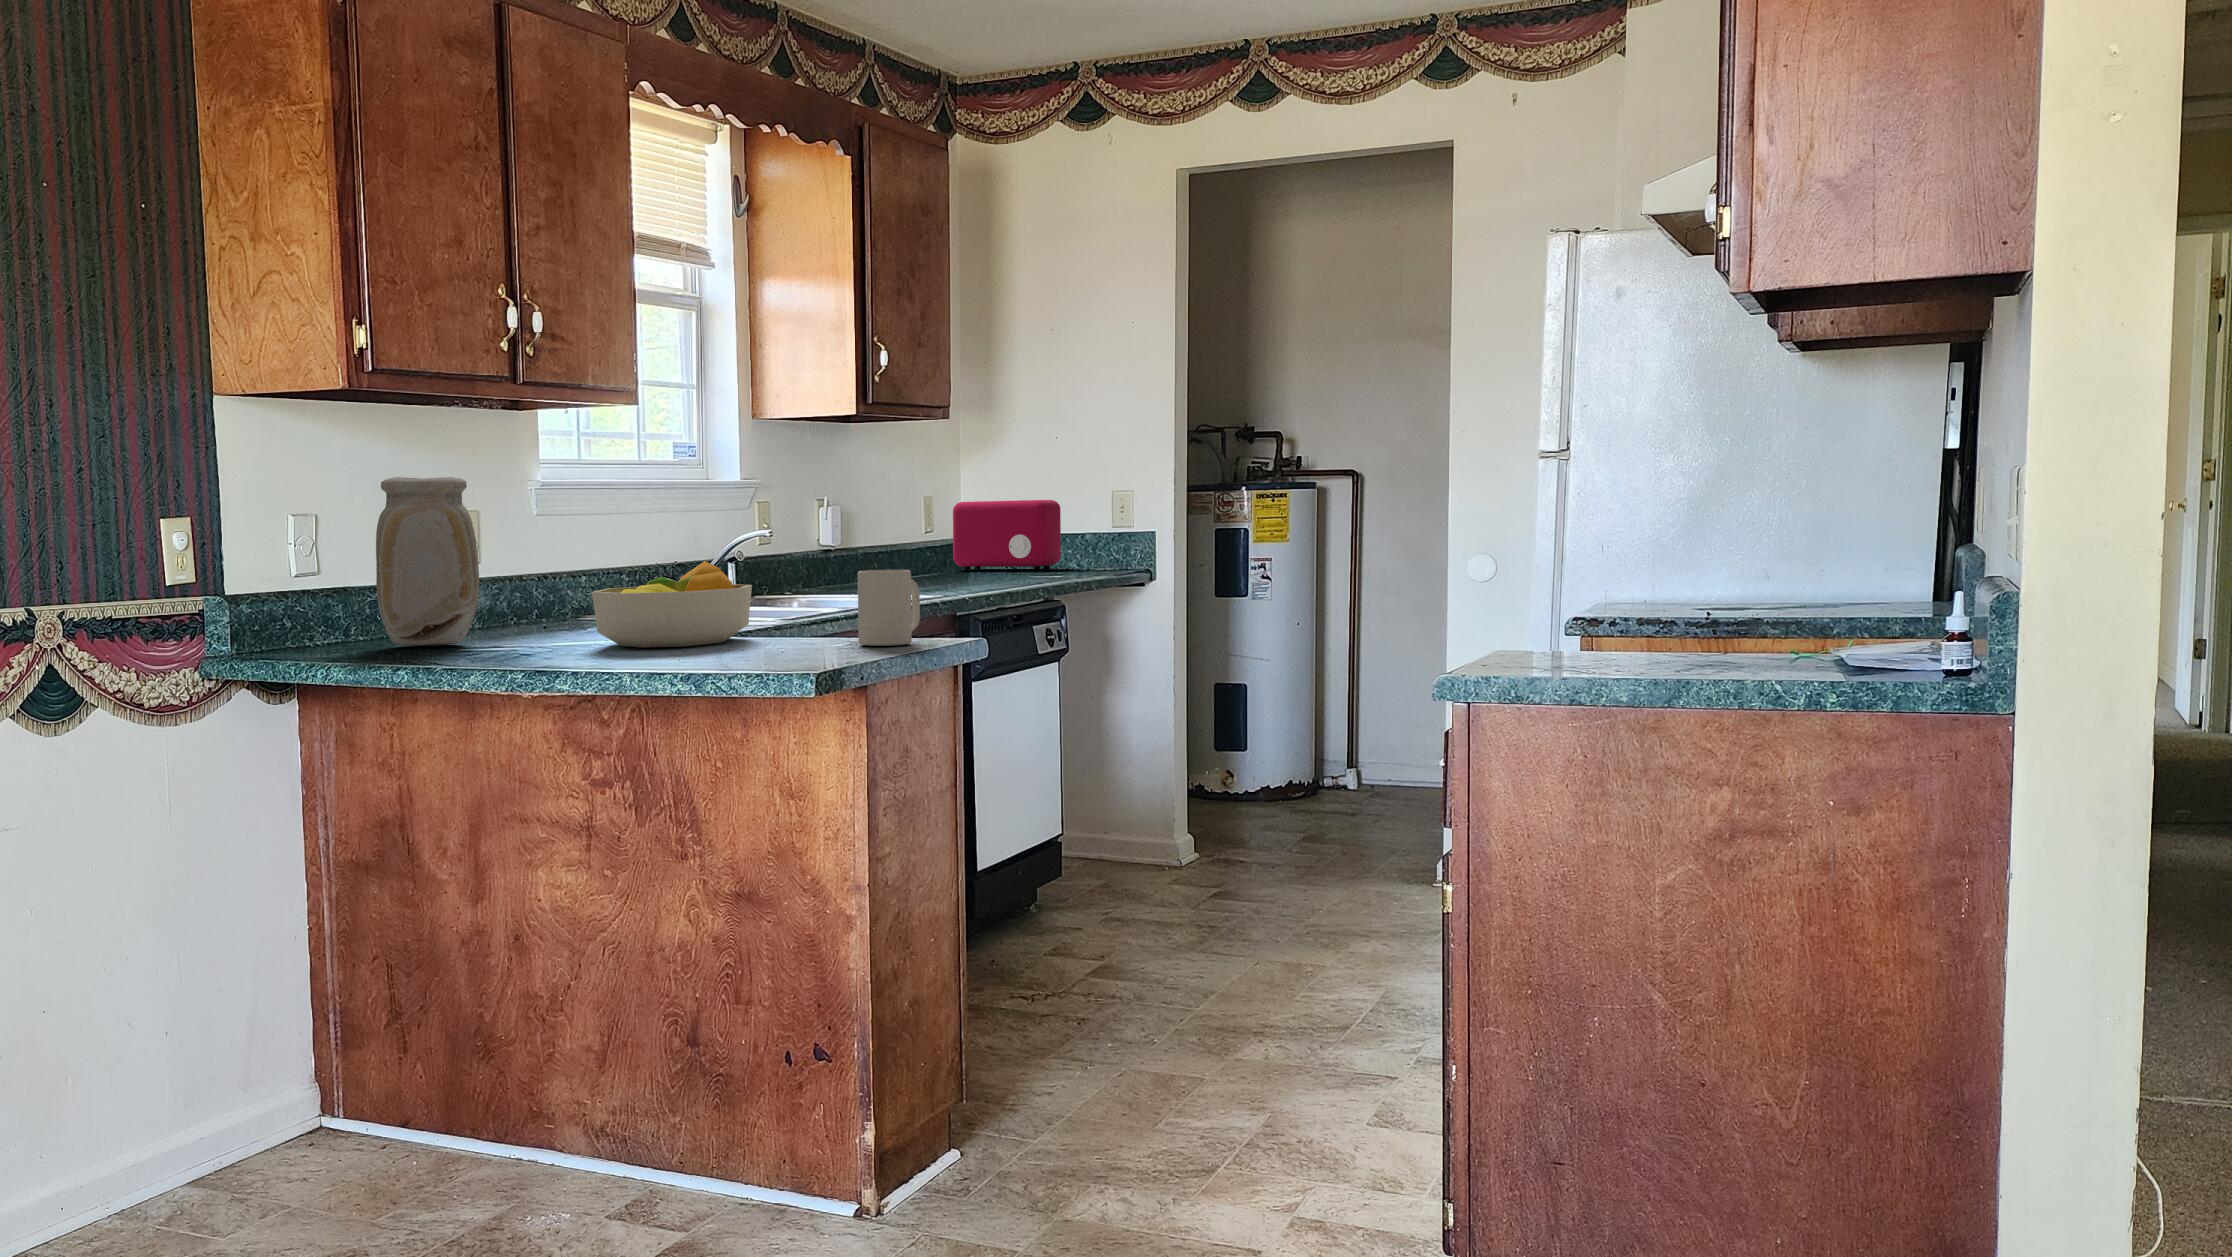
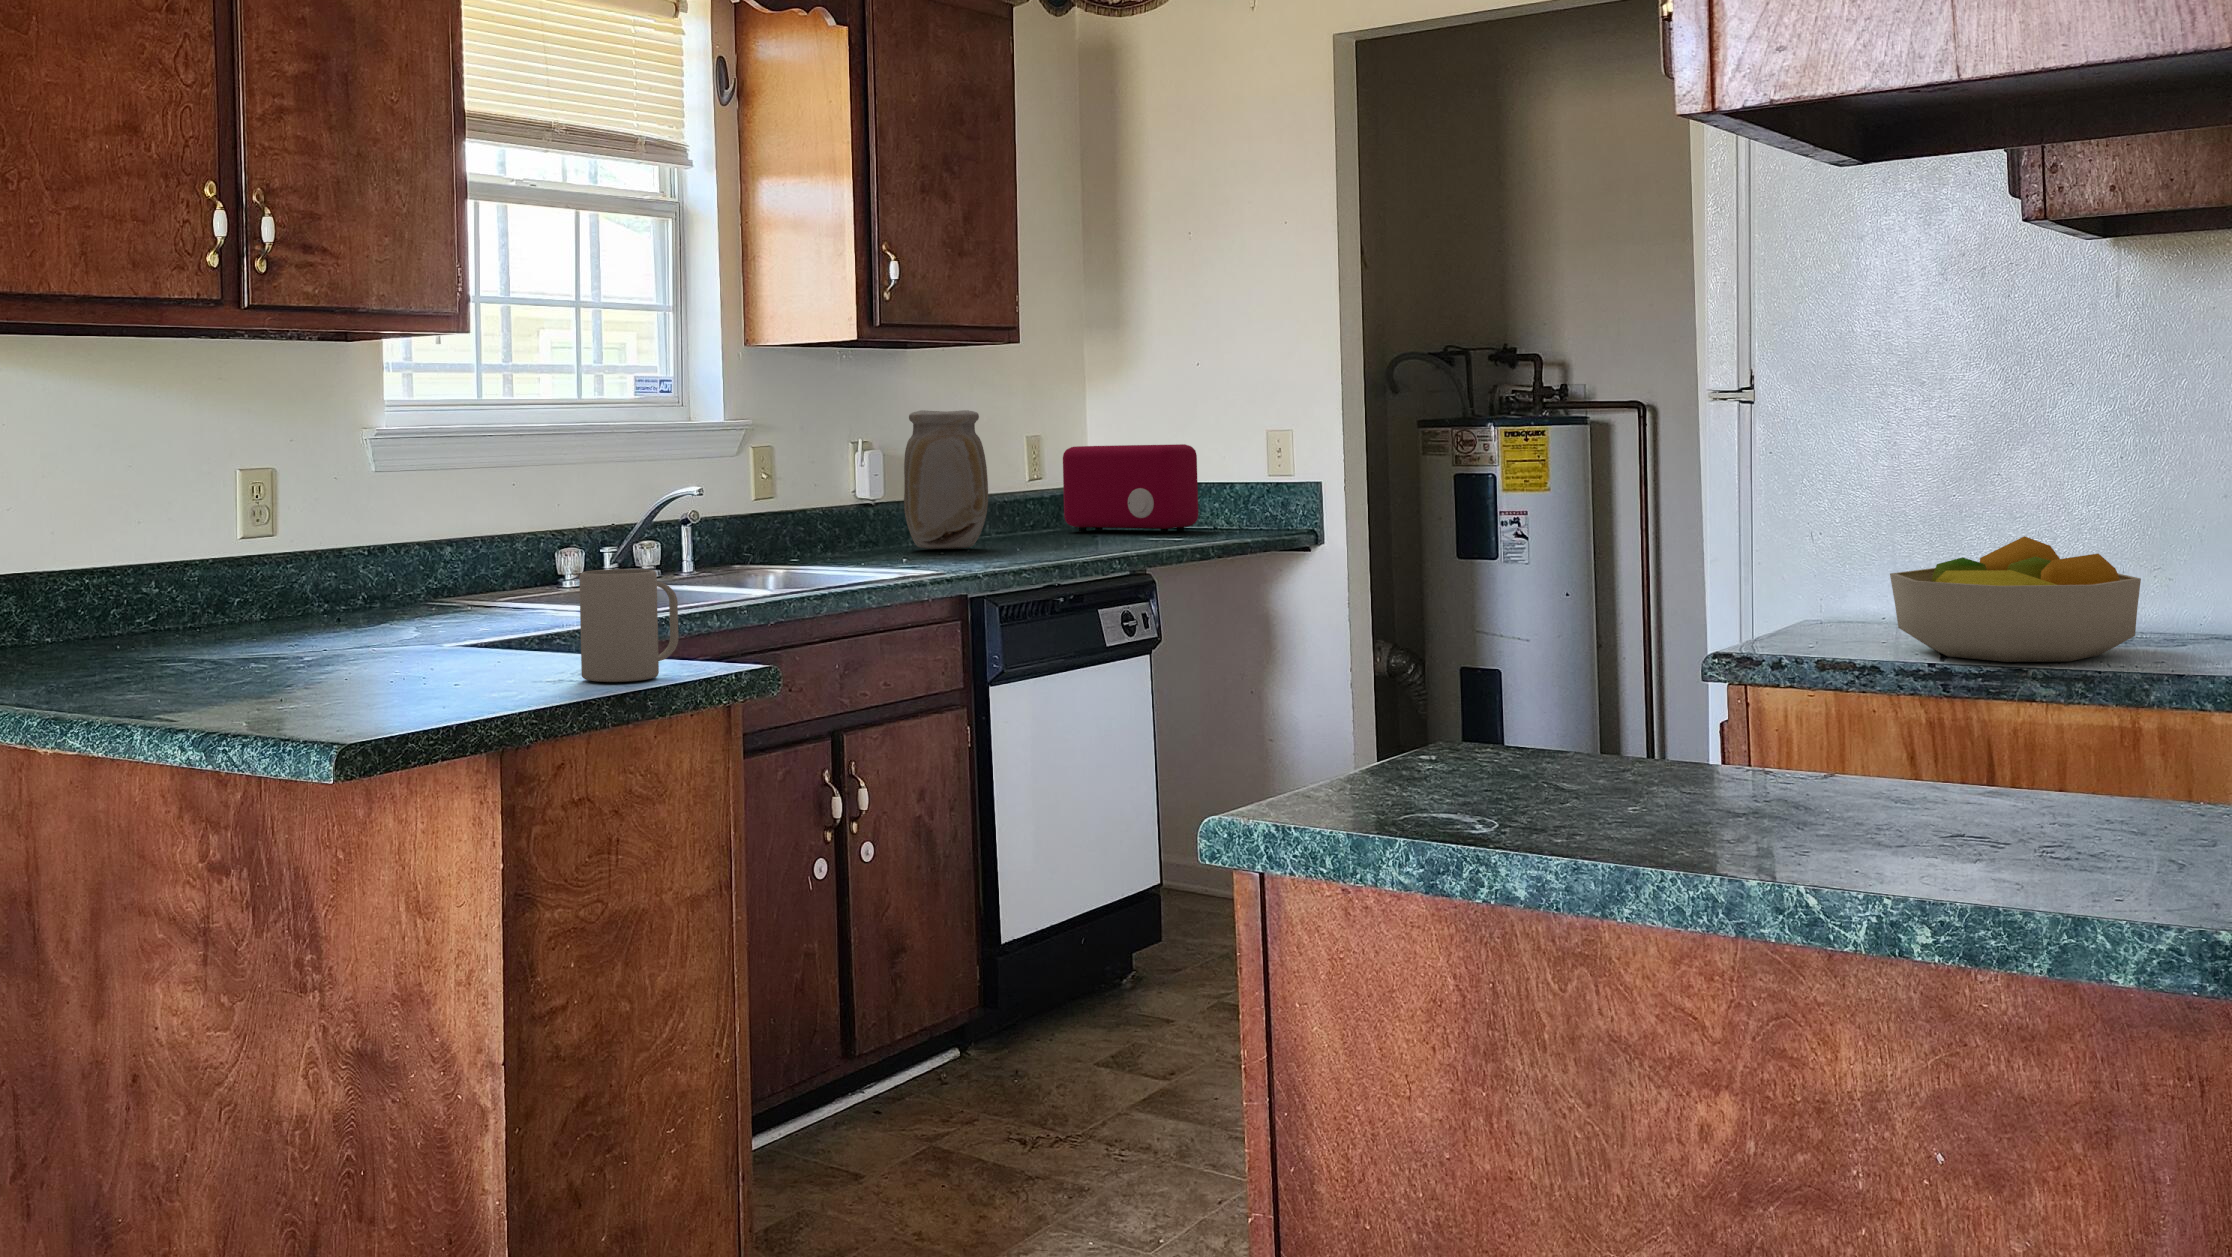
vase: present [376,477,479,646] -> present [904,410,988,549]
fruit bowl: present [591,561,752,648] -> present [1890,536,2141,662]

